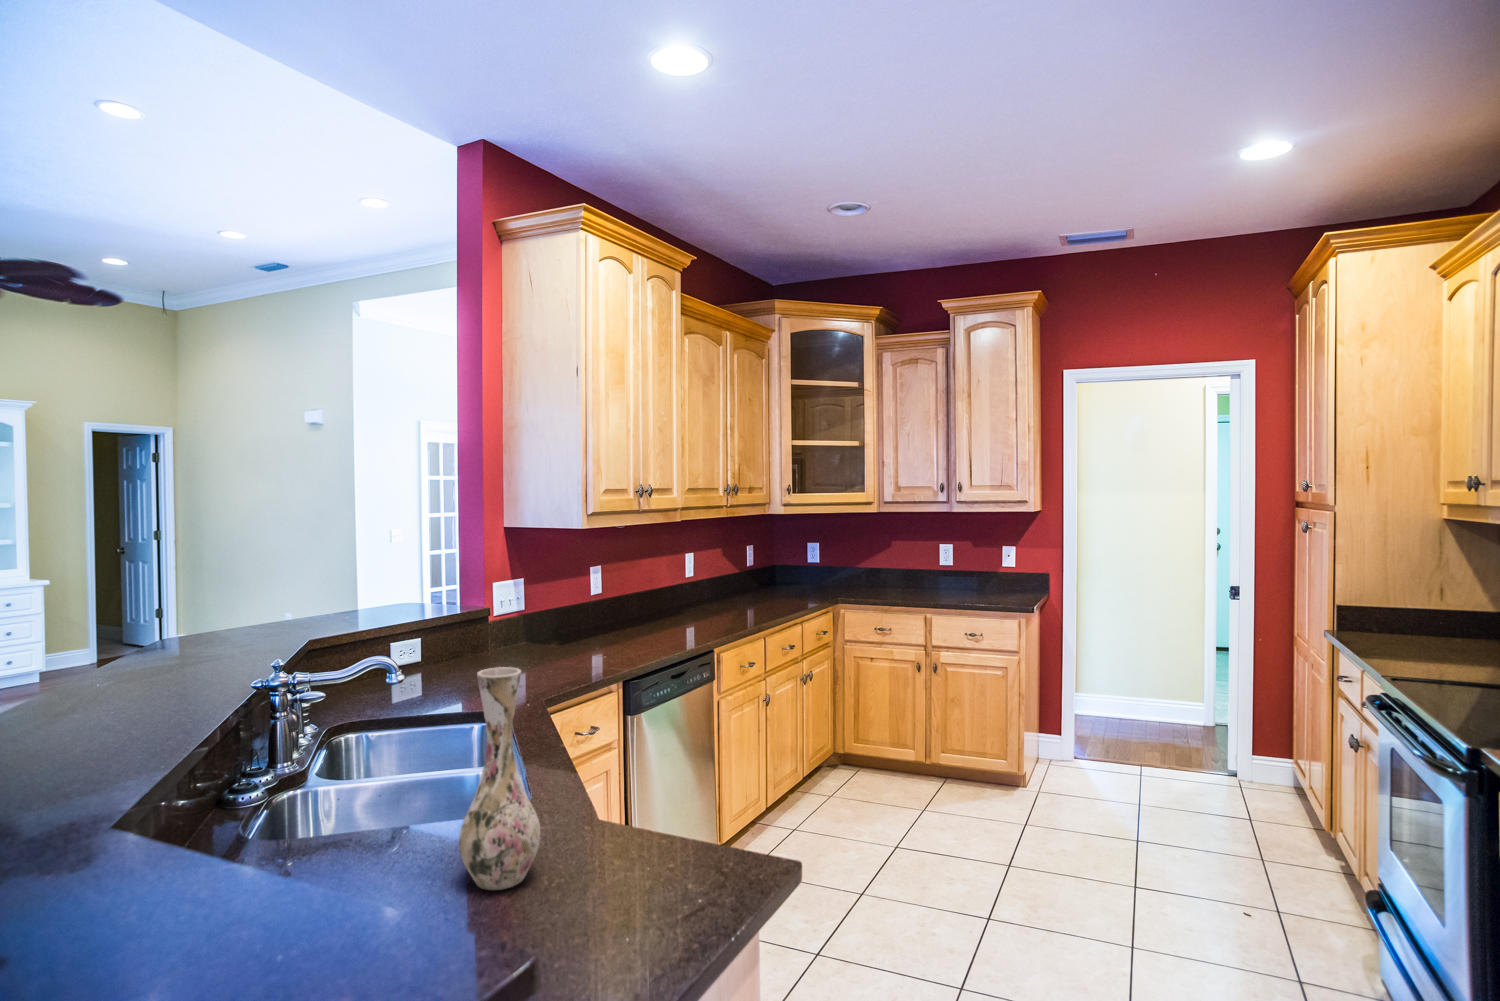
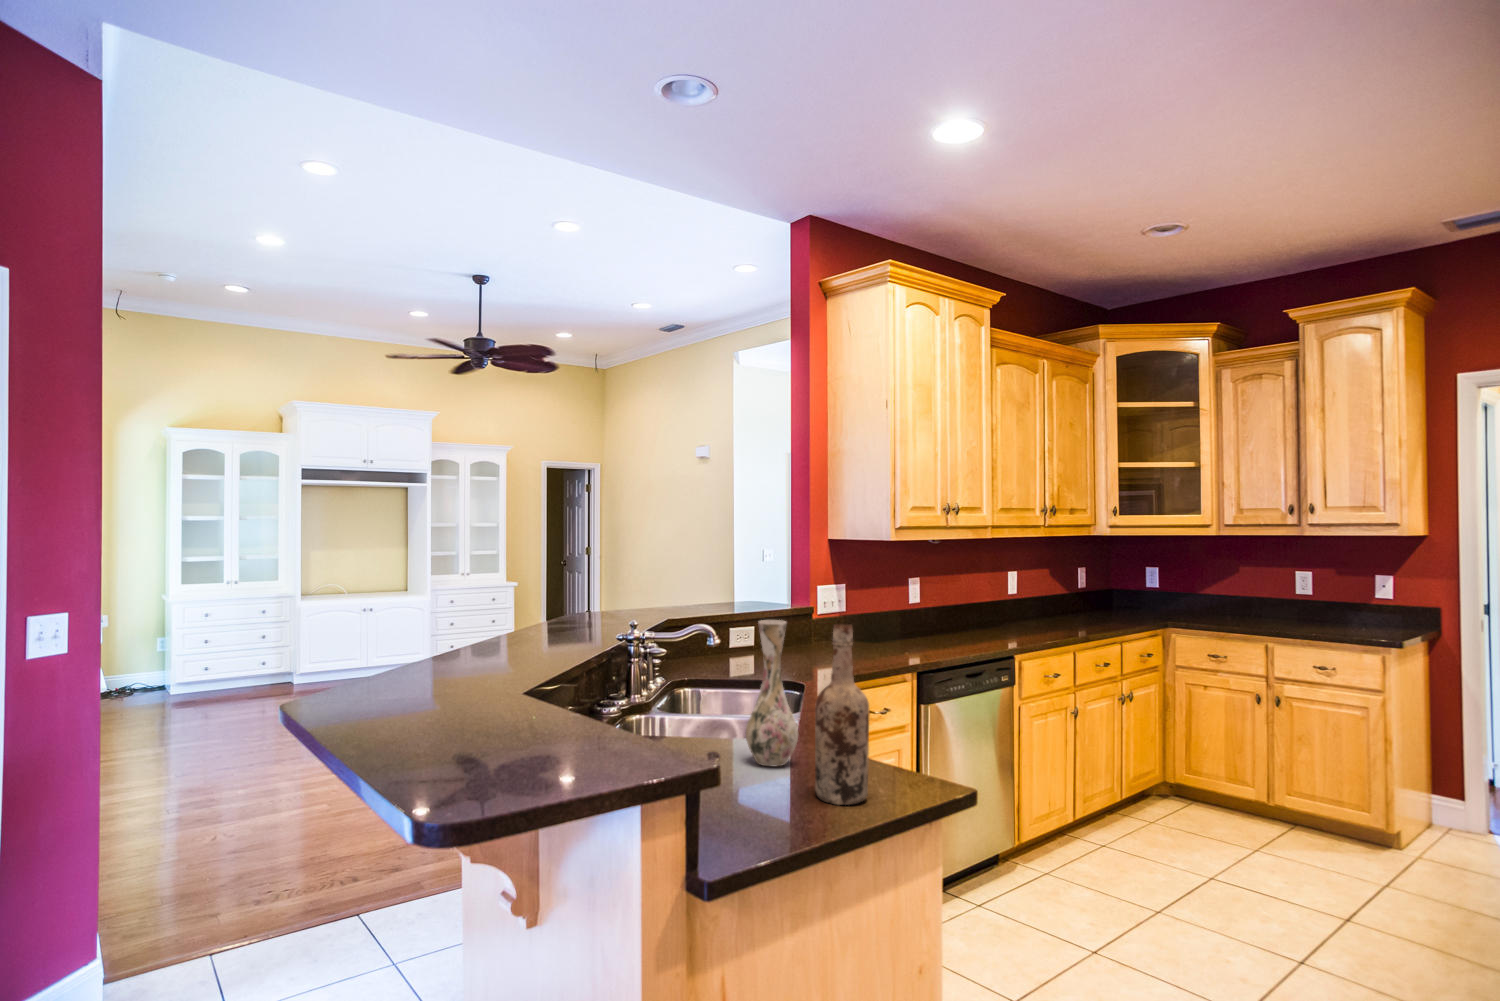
wine bottle: none [588,675,669,954] -> present [815,623,870,805]

